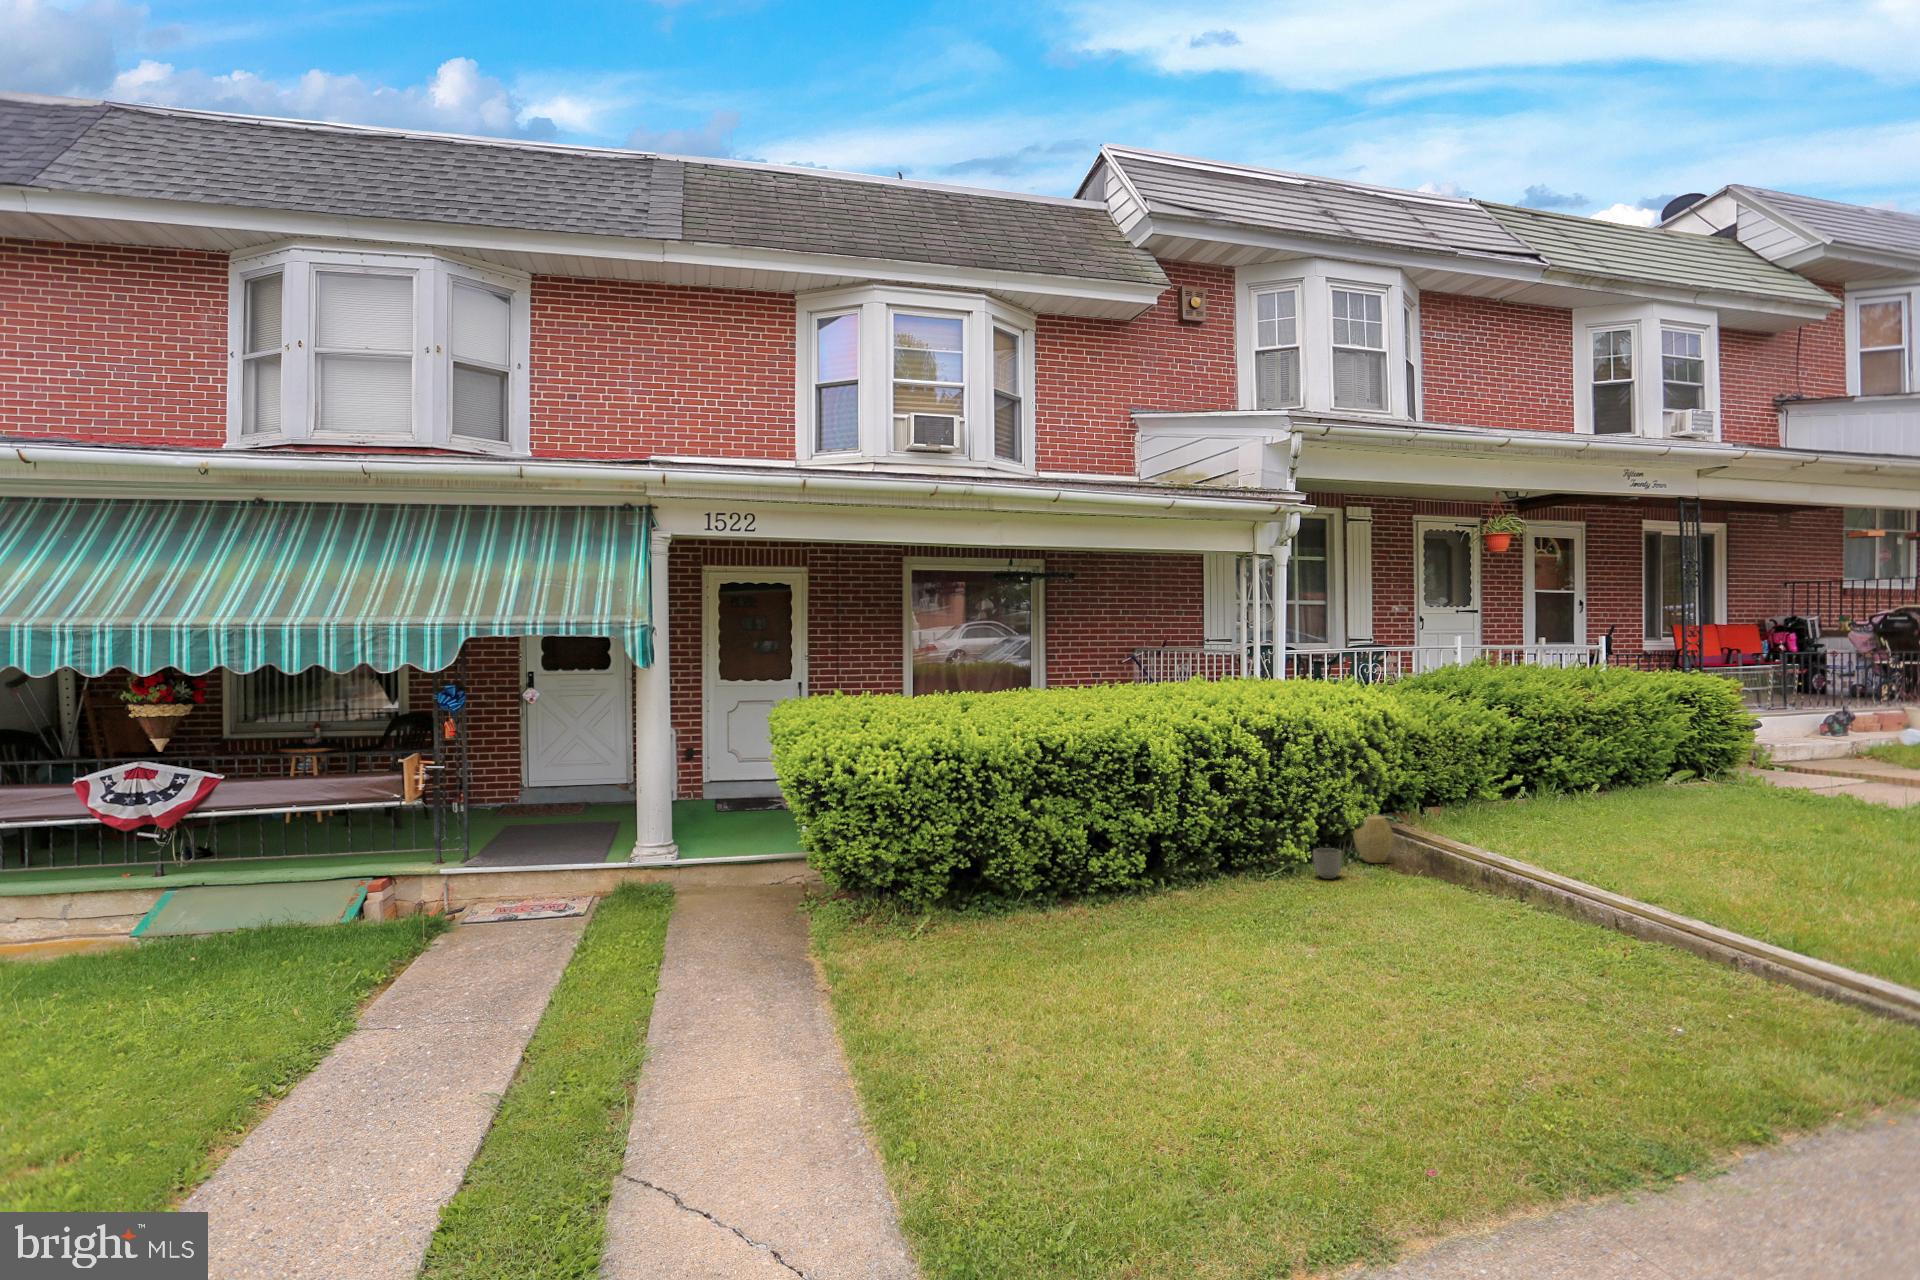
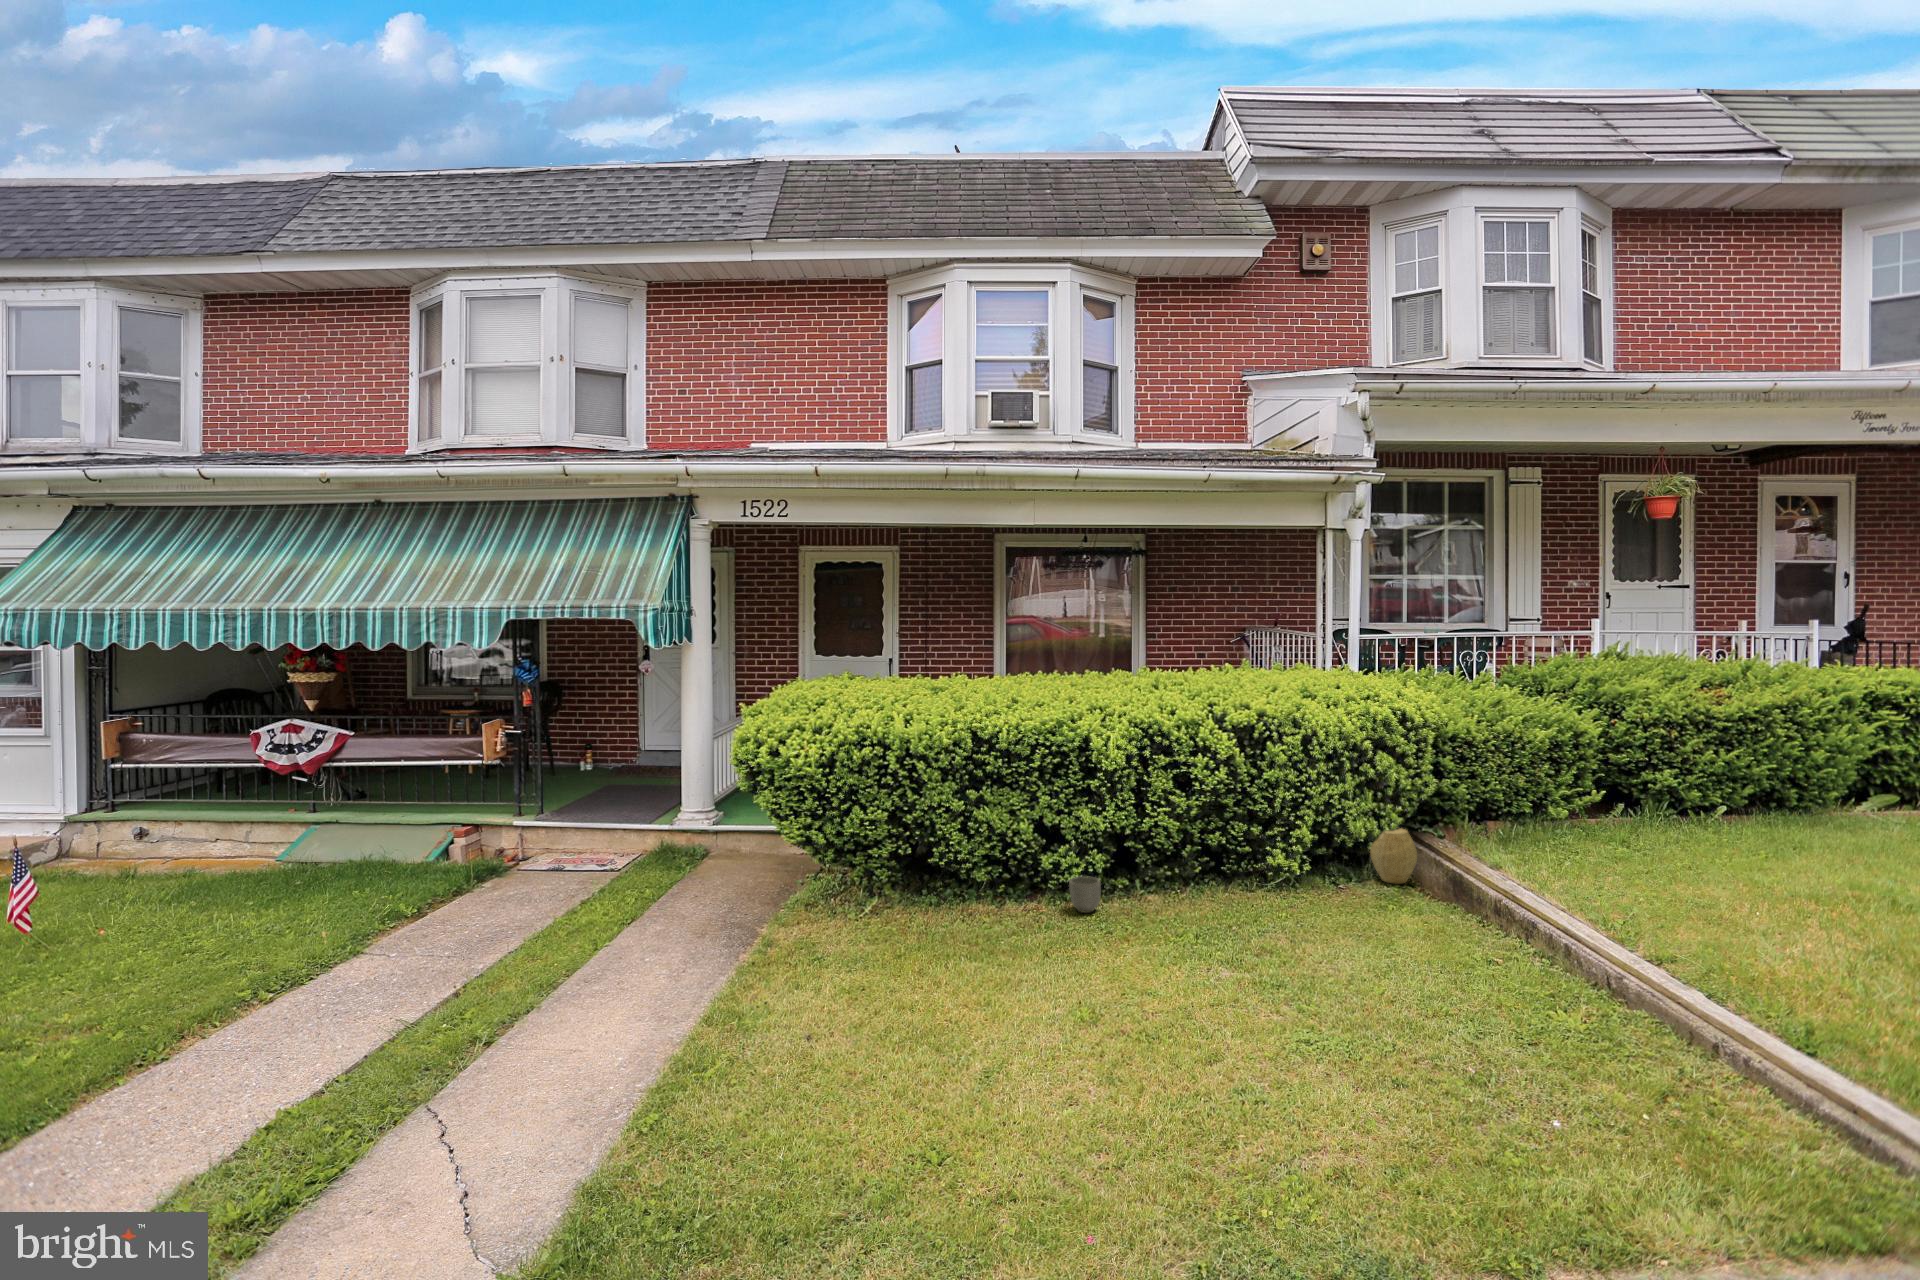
planter: present [1313,848,1342,879] -> present [1069,876,1101,913]

